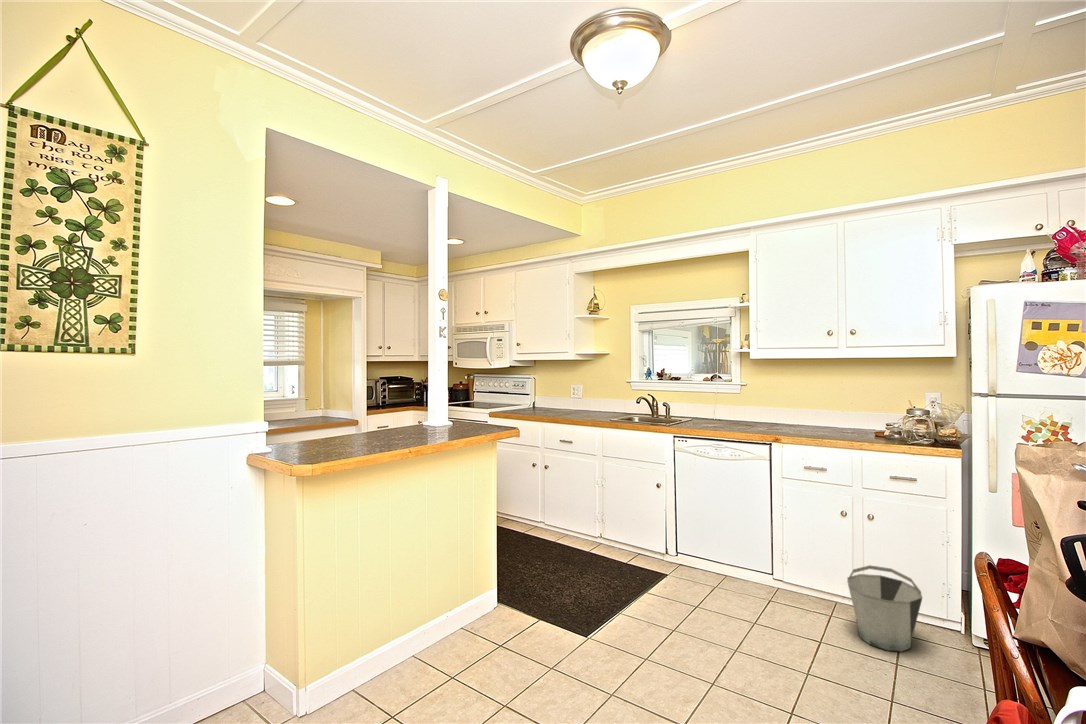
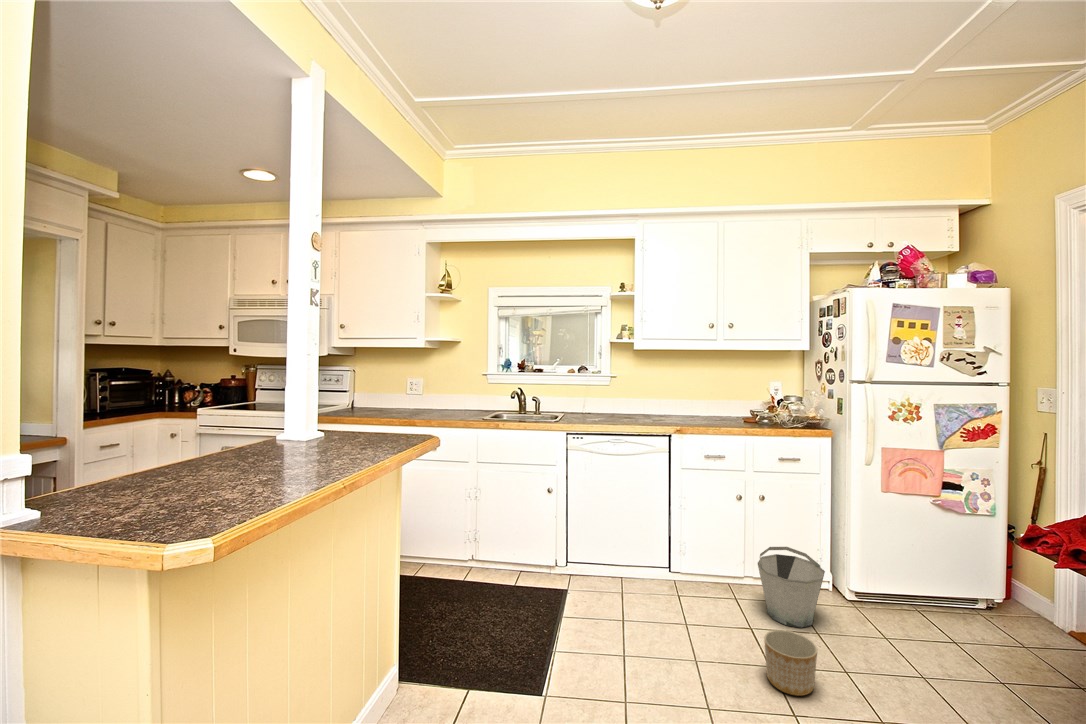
planter: none [799,630,852,693] -> present [764,630,817,696]

